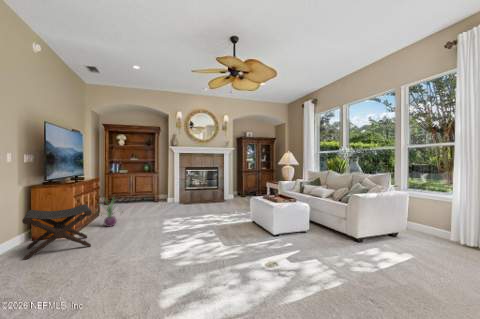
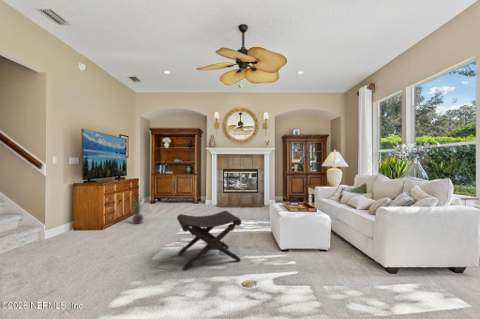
footstool: present [22,204,92,260] -> present [177,211,241,270]

